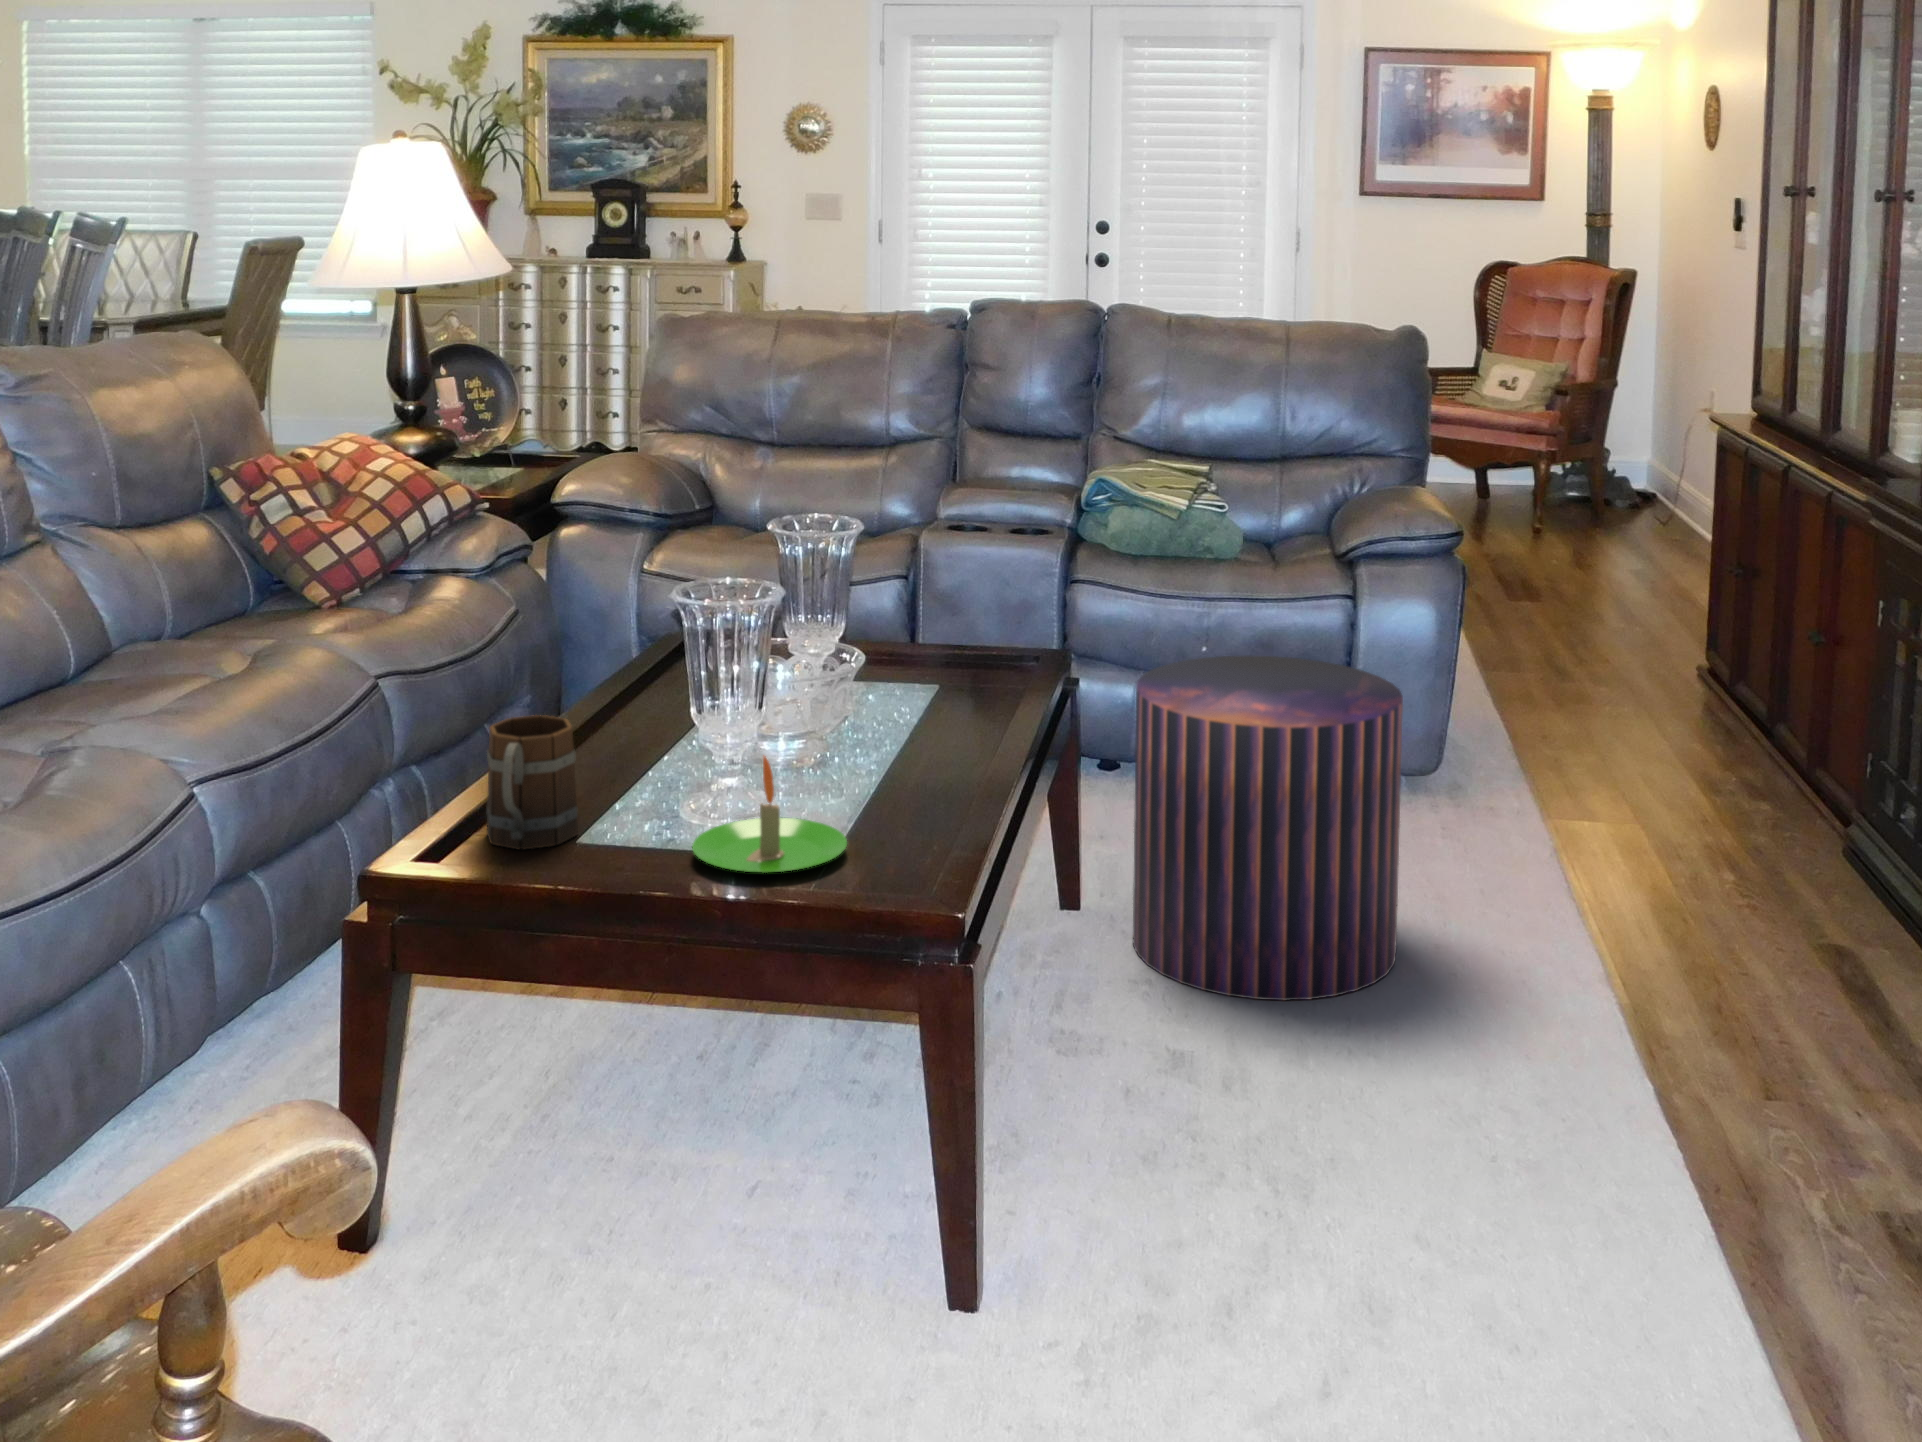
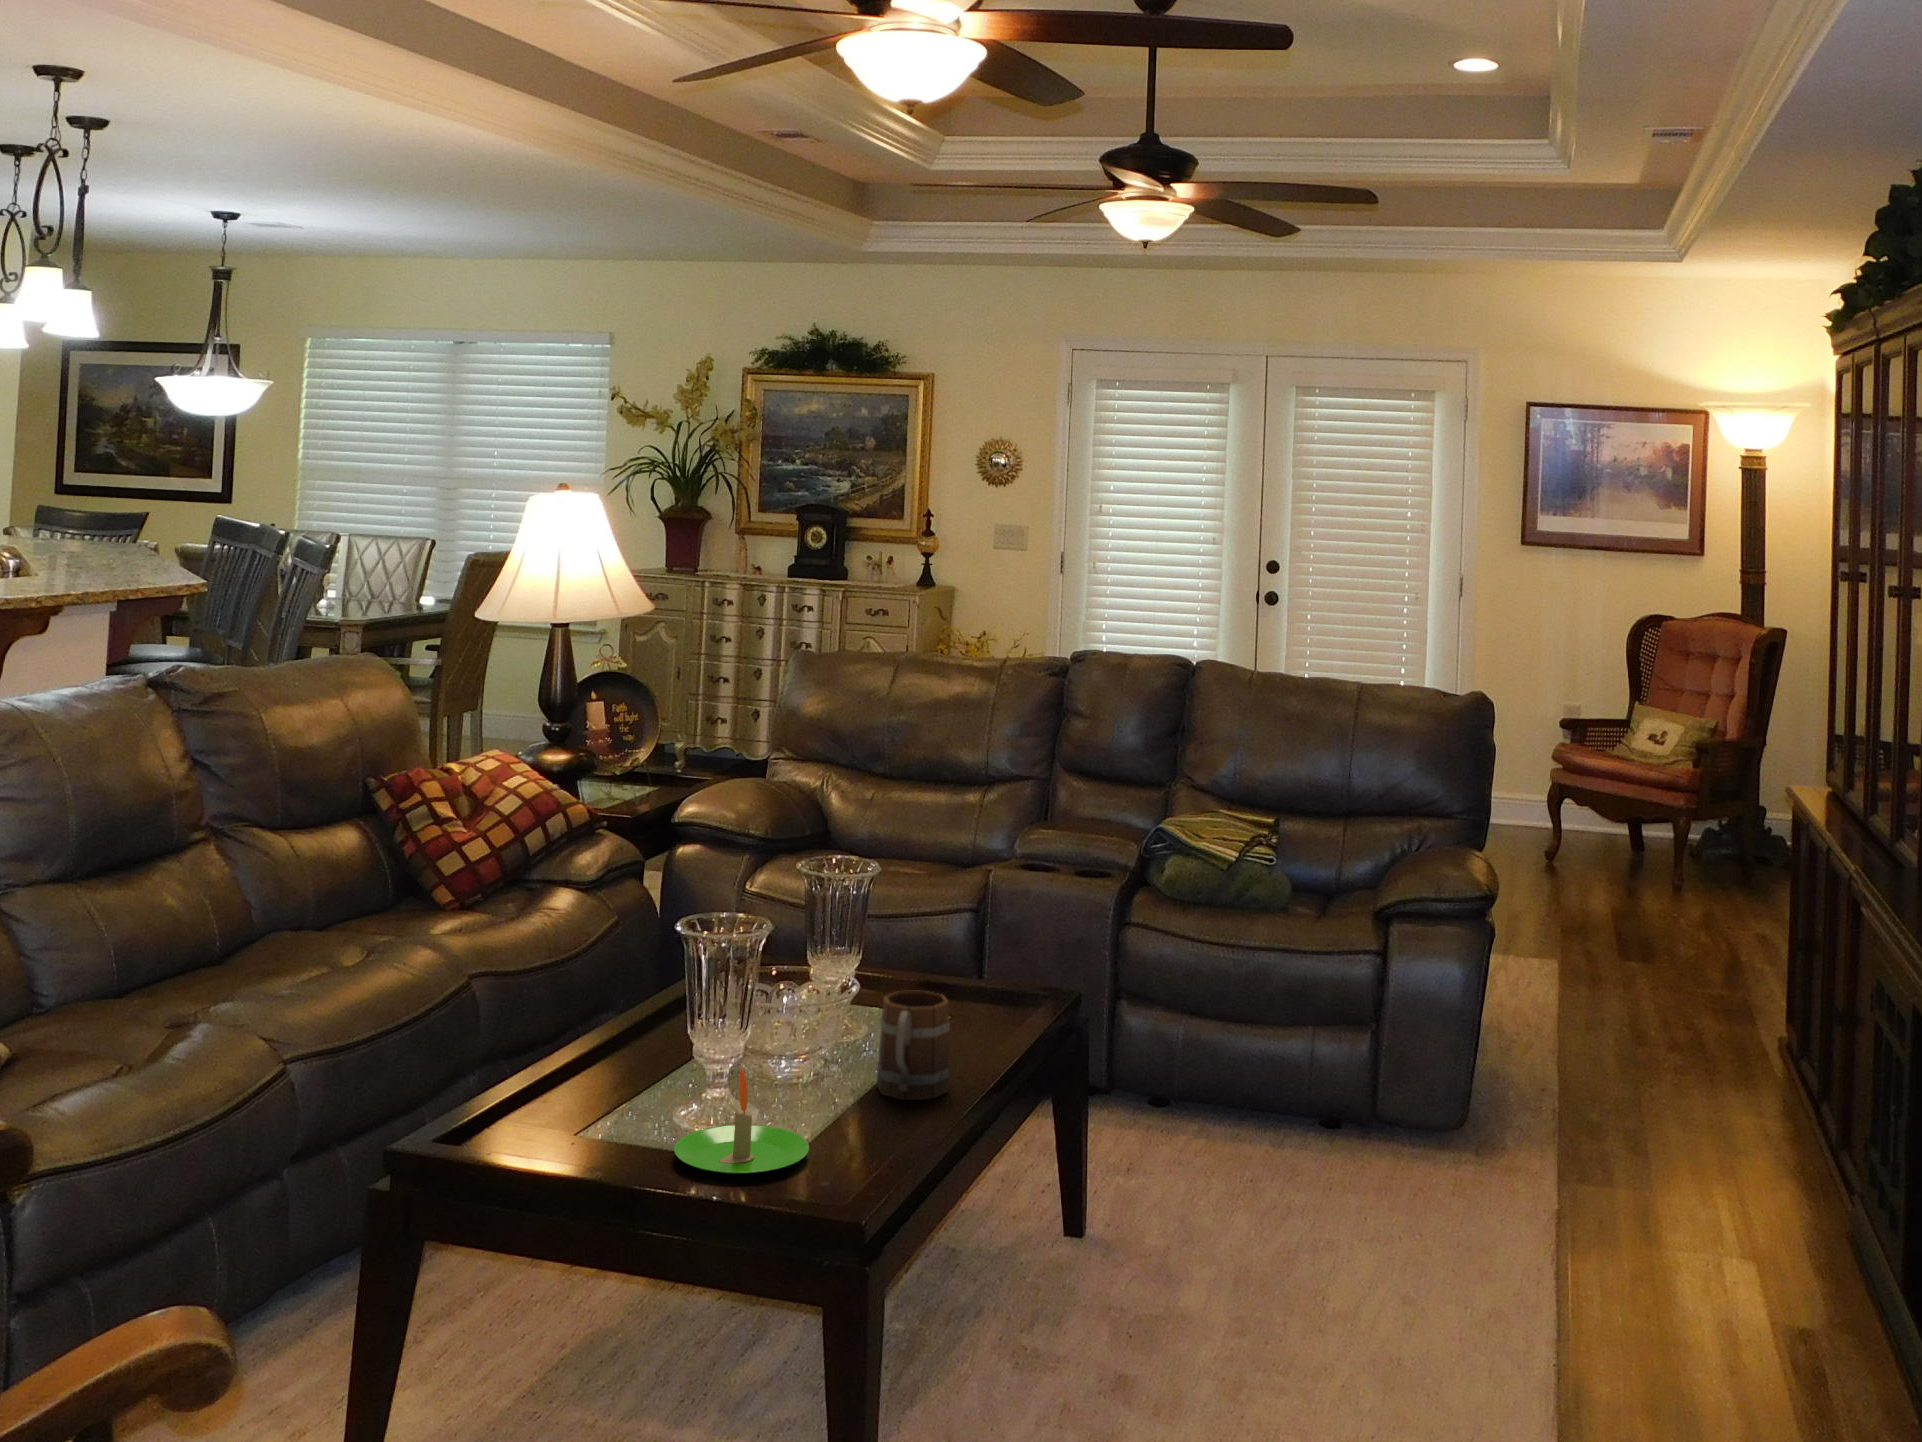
pouf: present [1133,656,1403,1000] -> none [1127,1002,1378,1339]
mug: present [487,715,578,849] -> present [877,990,950,1100]

